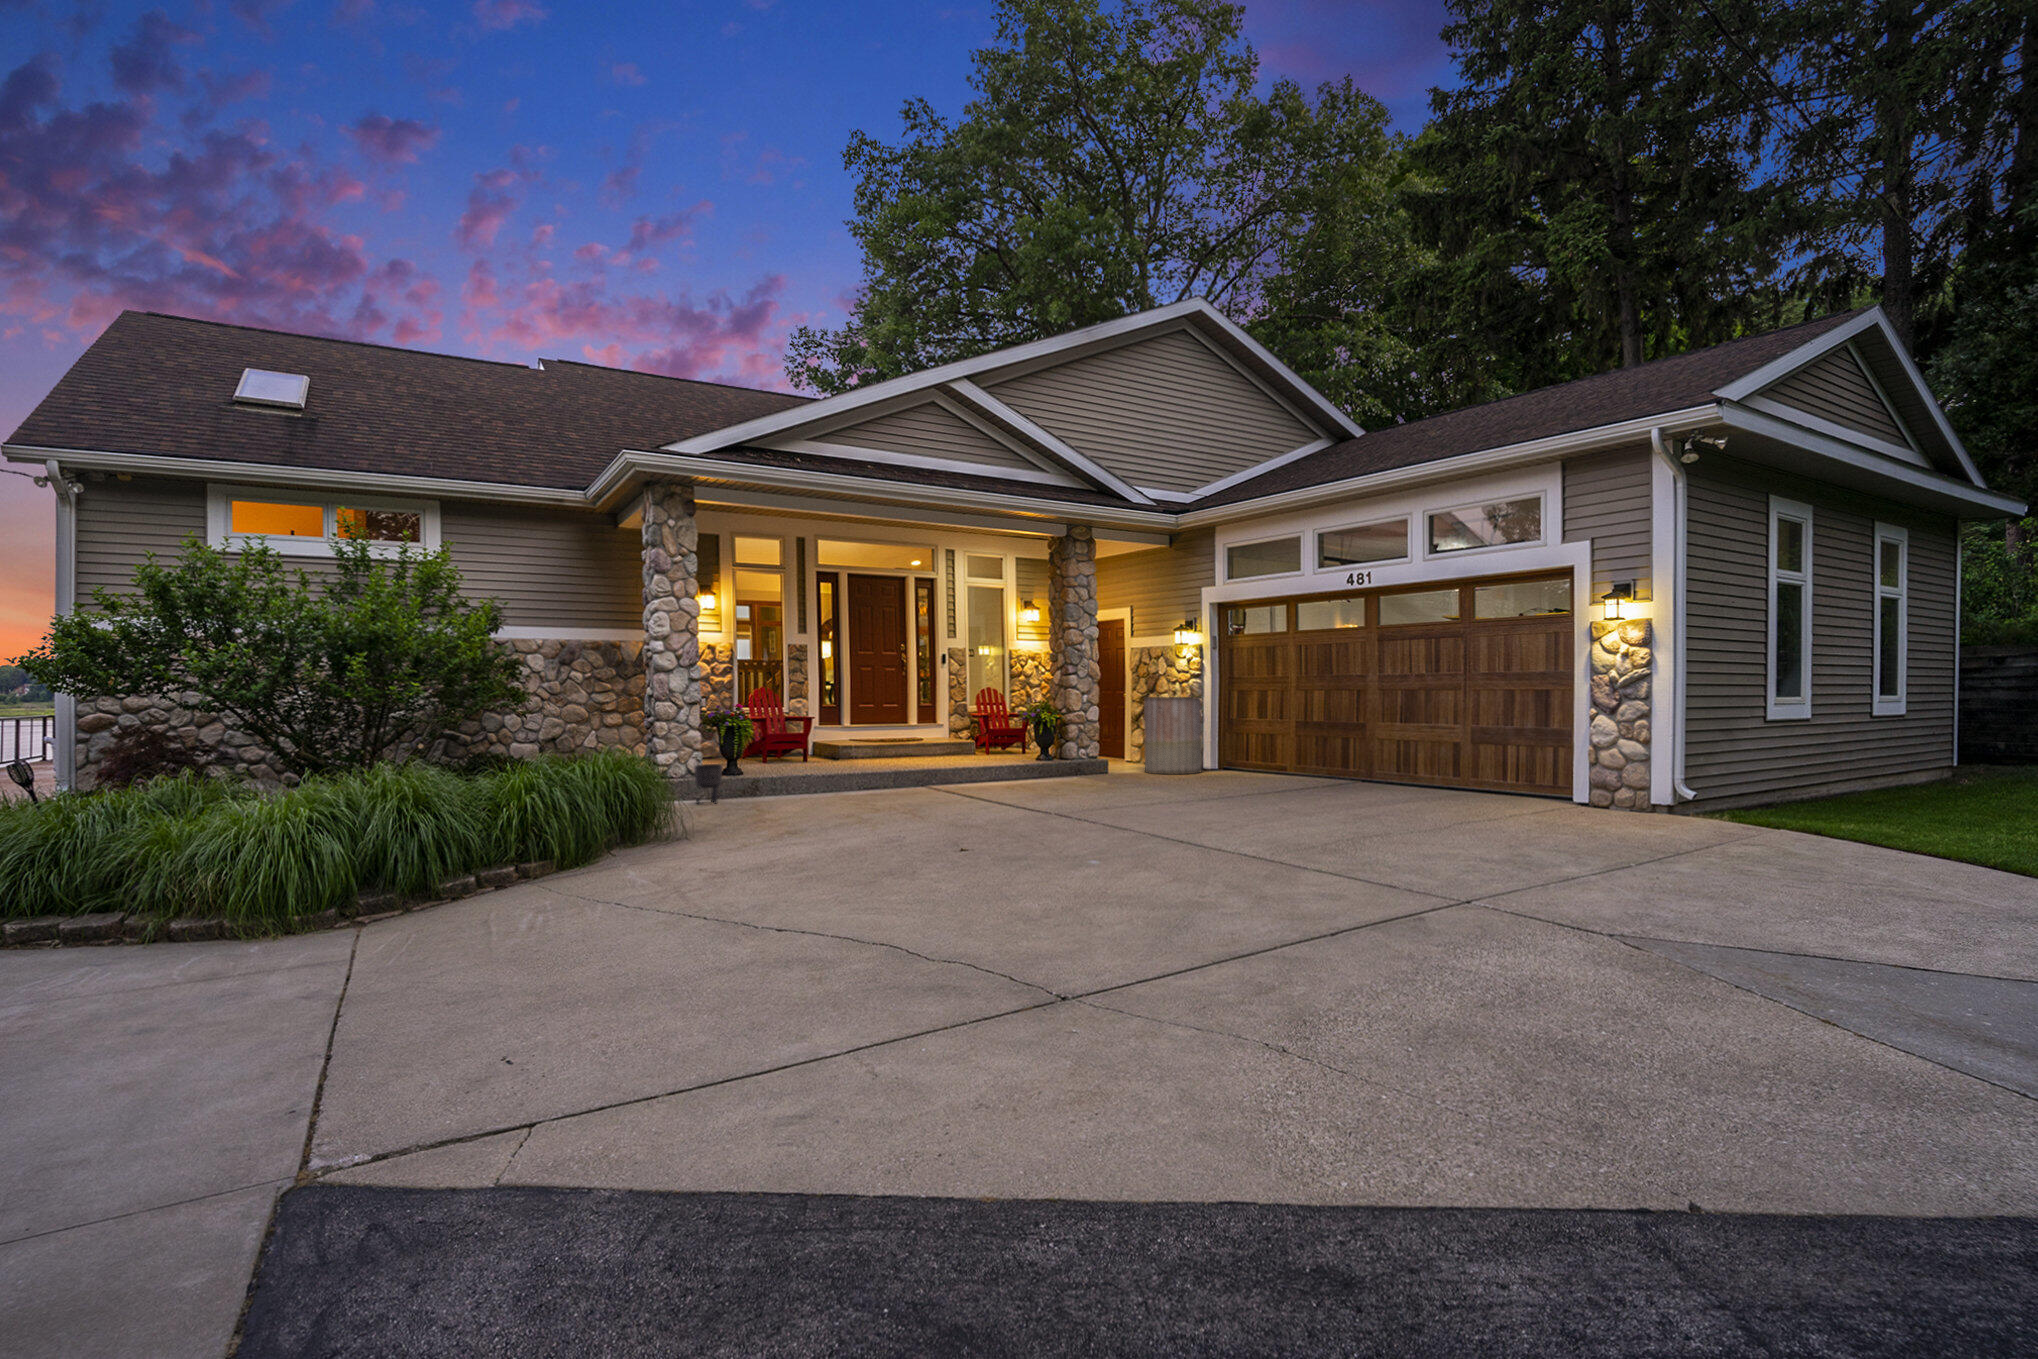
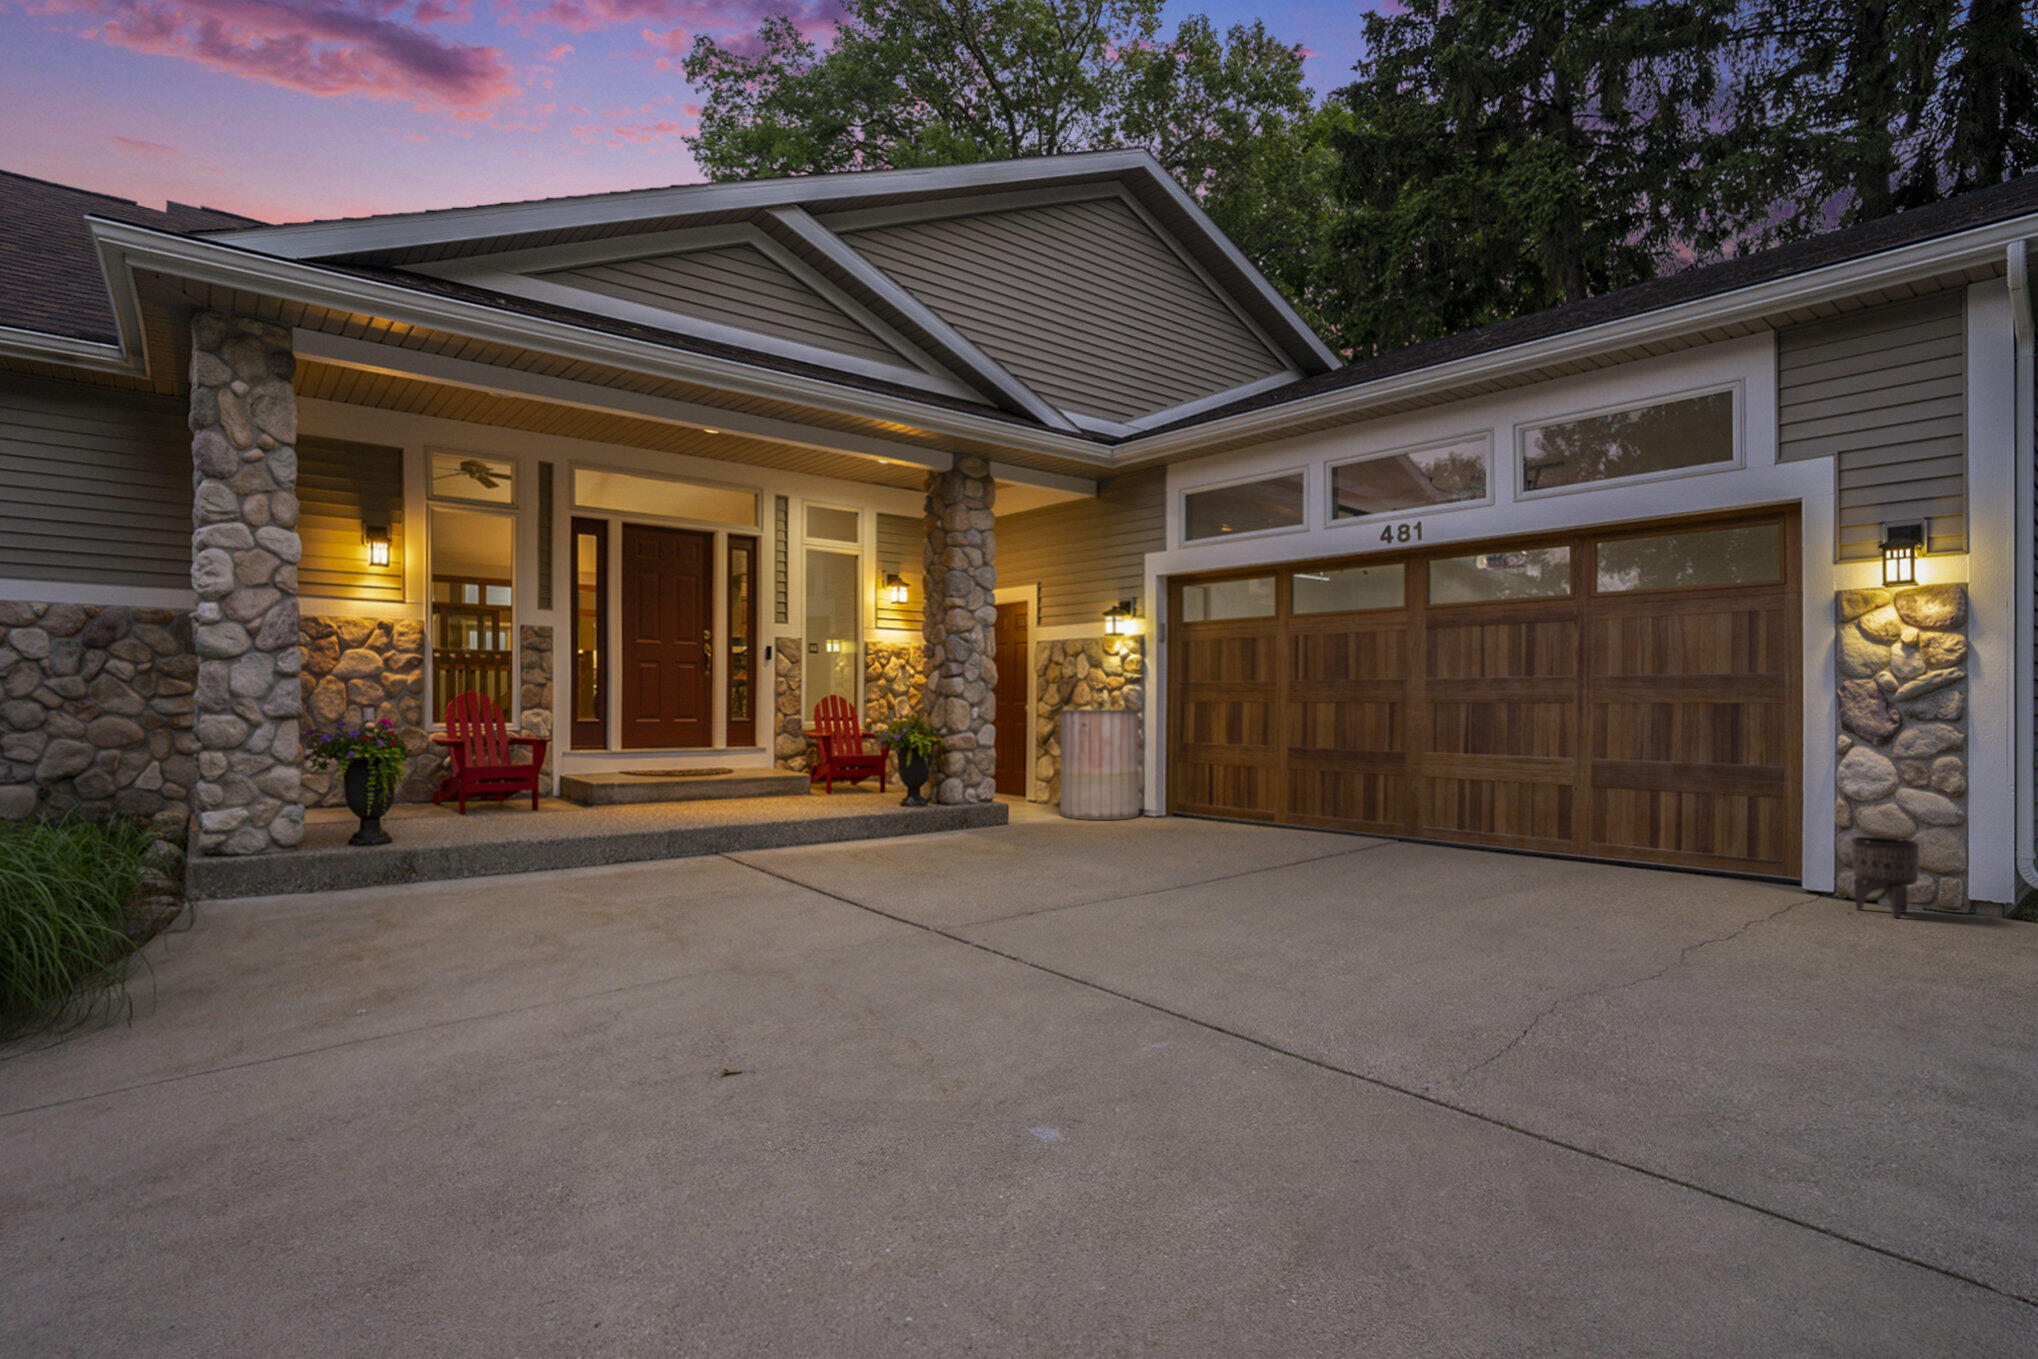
planter: present [695,764,722,804] -> present [1851,837,1920,918]

